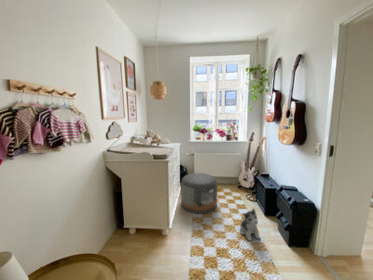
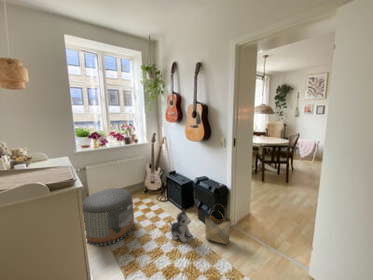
woven basket: none [272,218,306,266] -> present [205,215,231,244]

